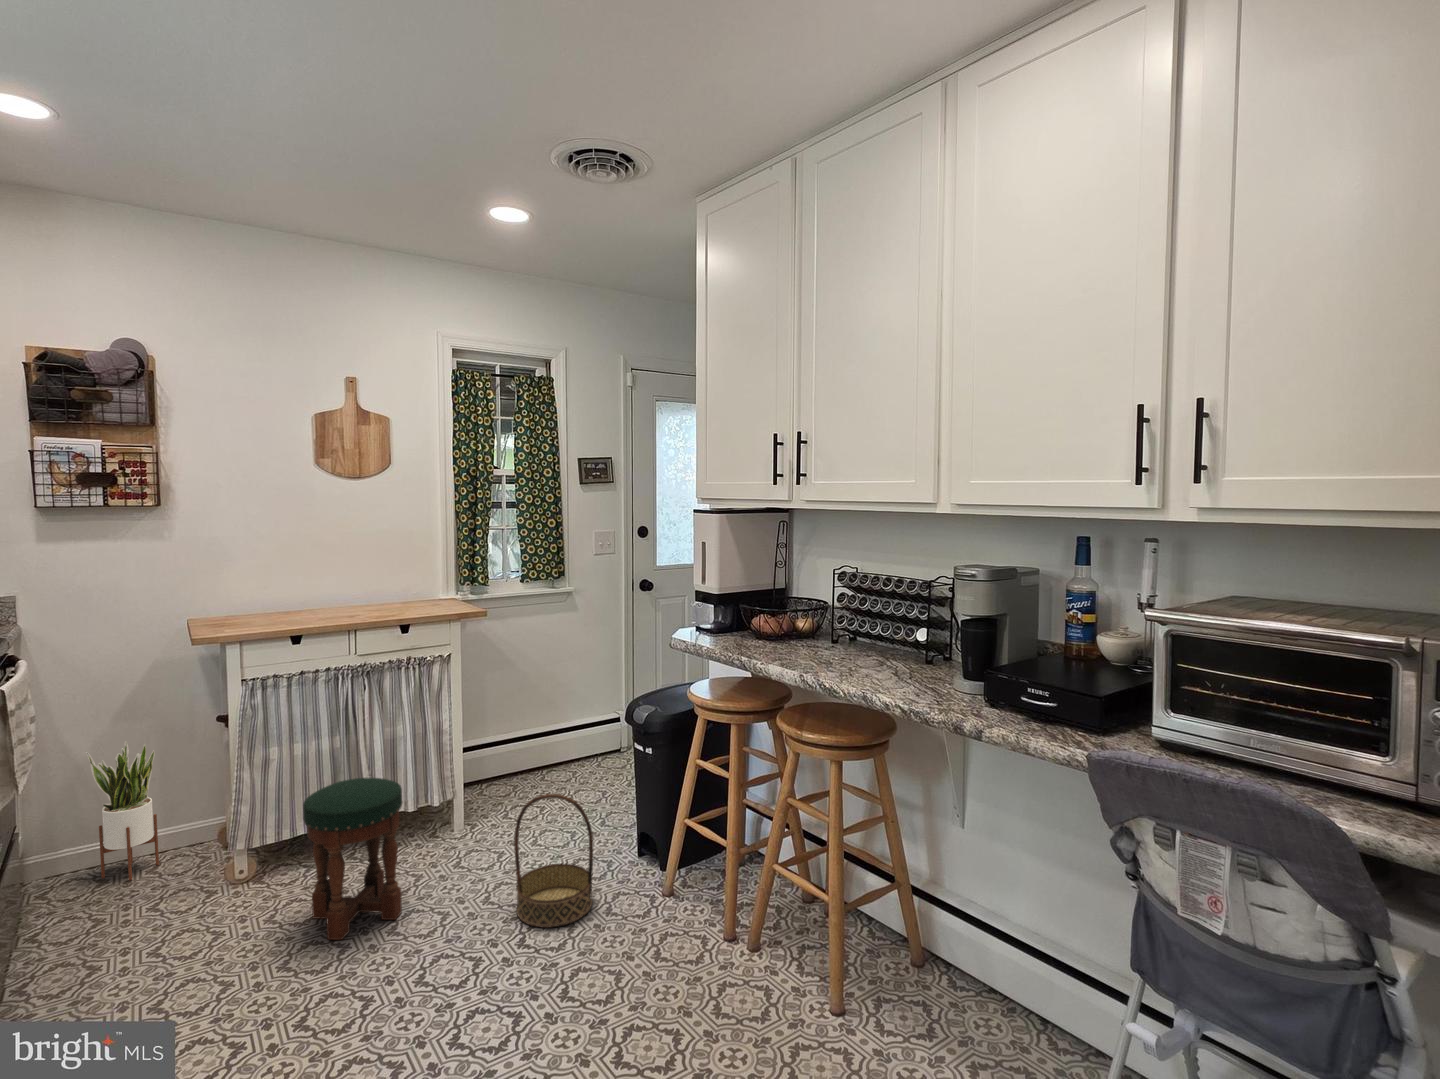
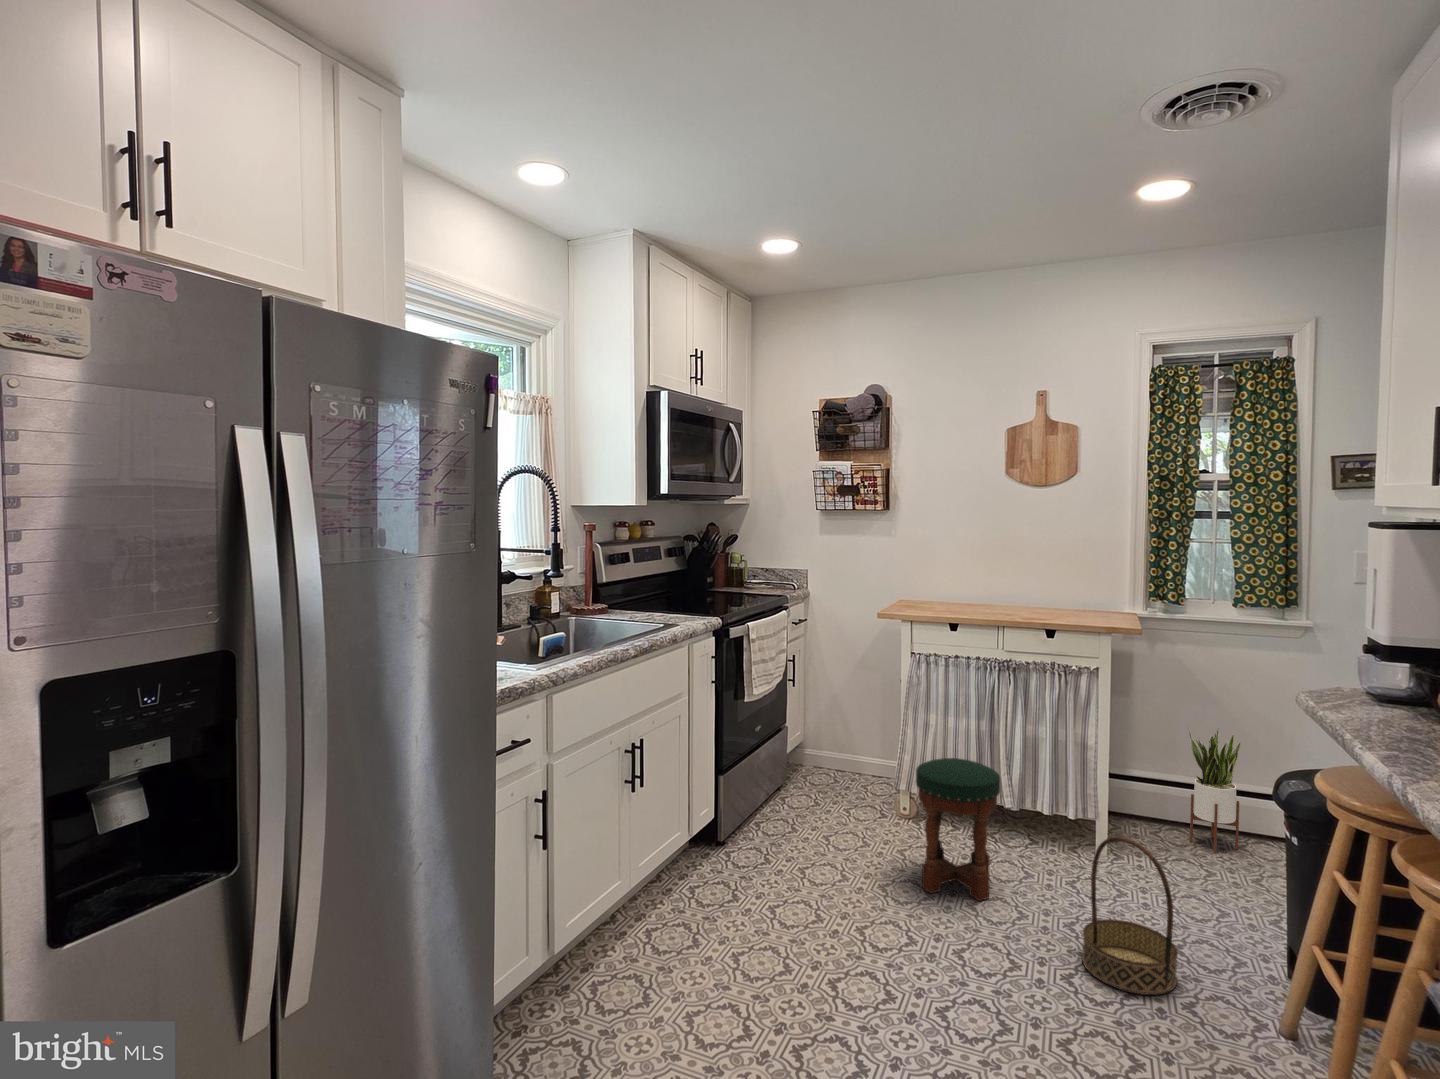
potted plant: present [86,741,159,880] -> present [1187,726,1241,853]

